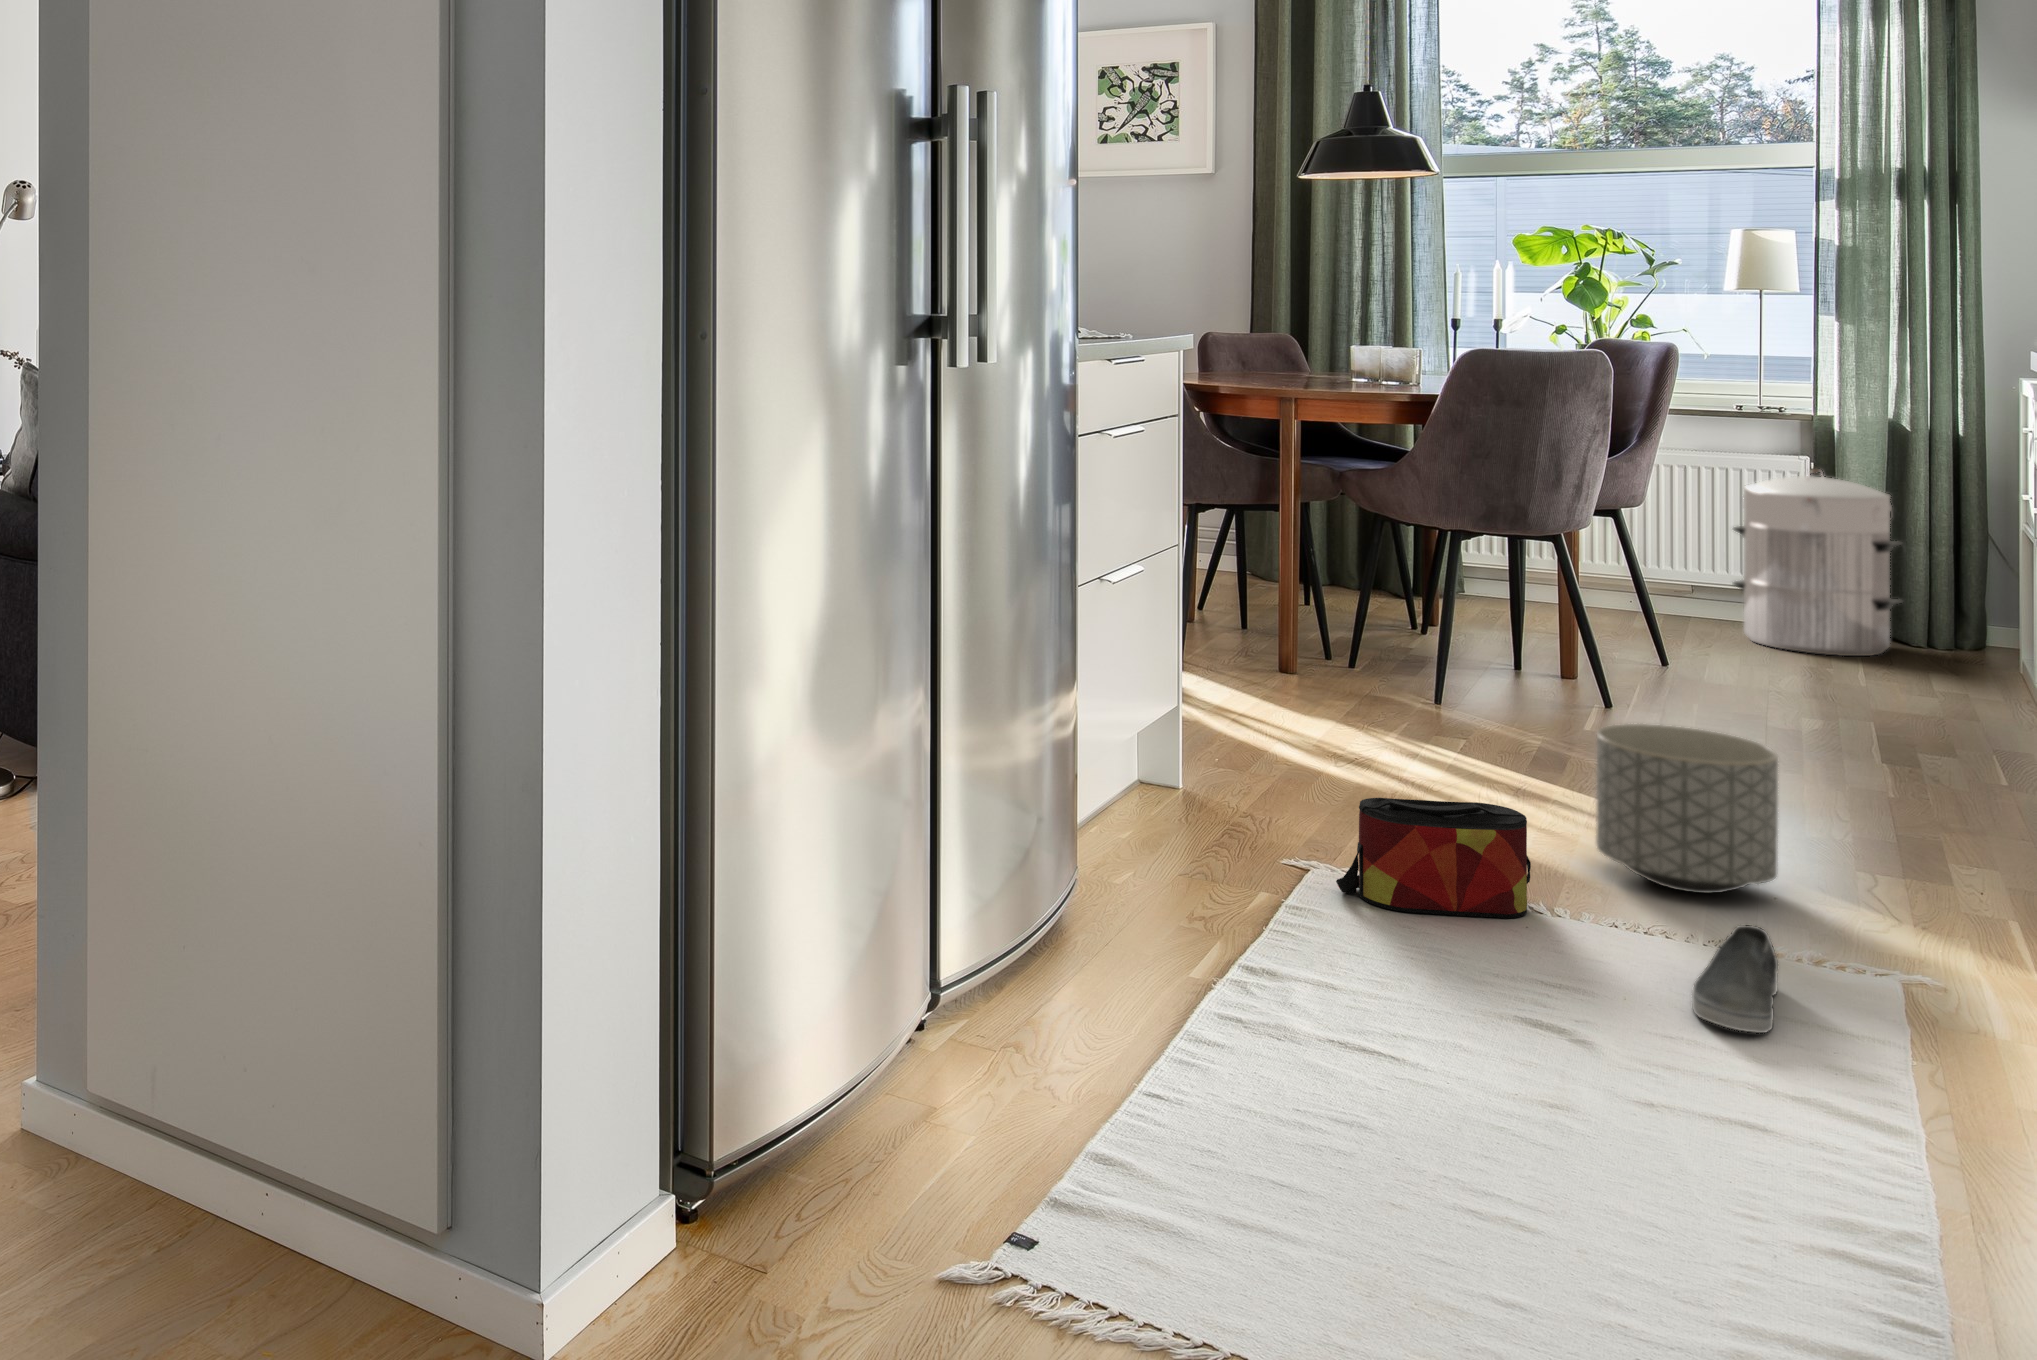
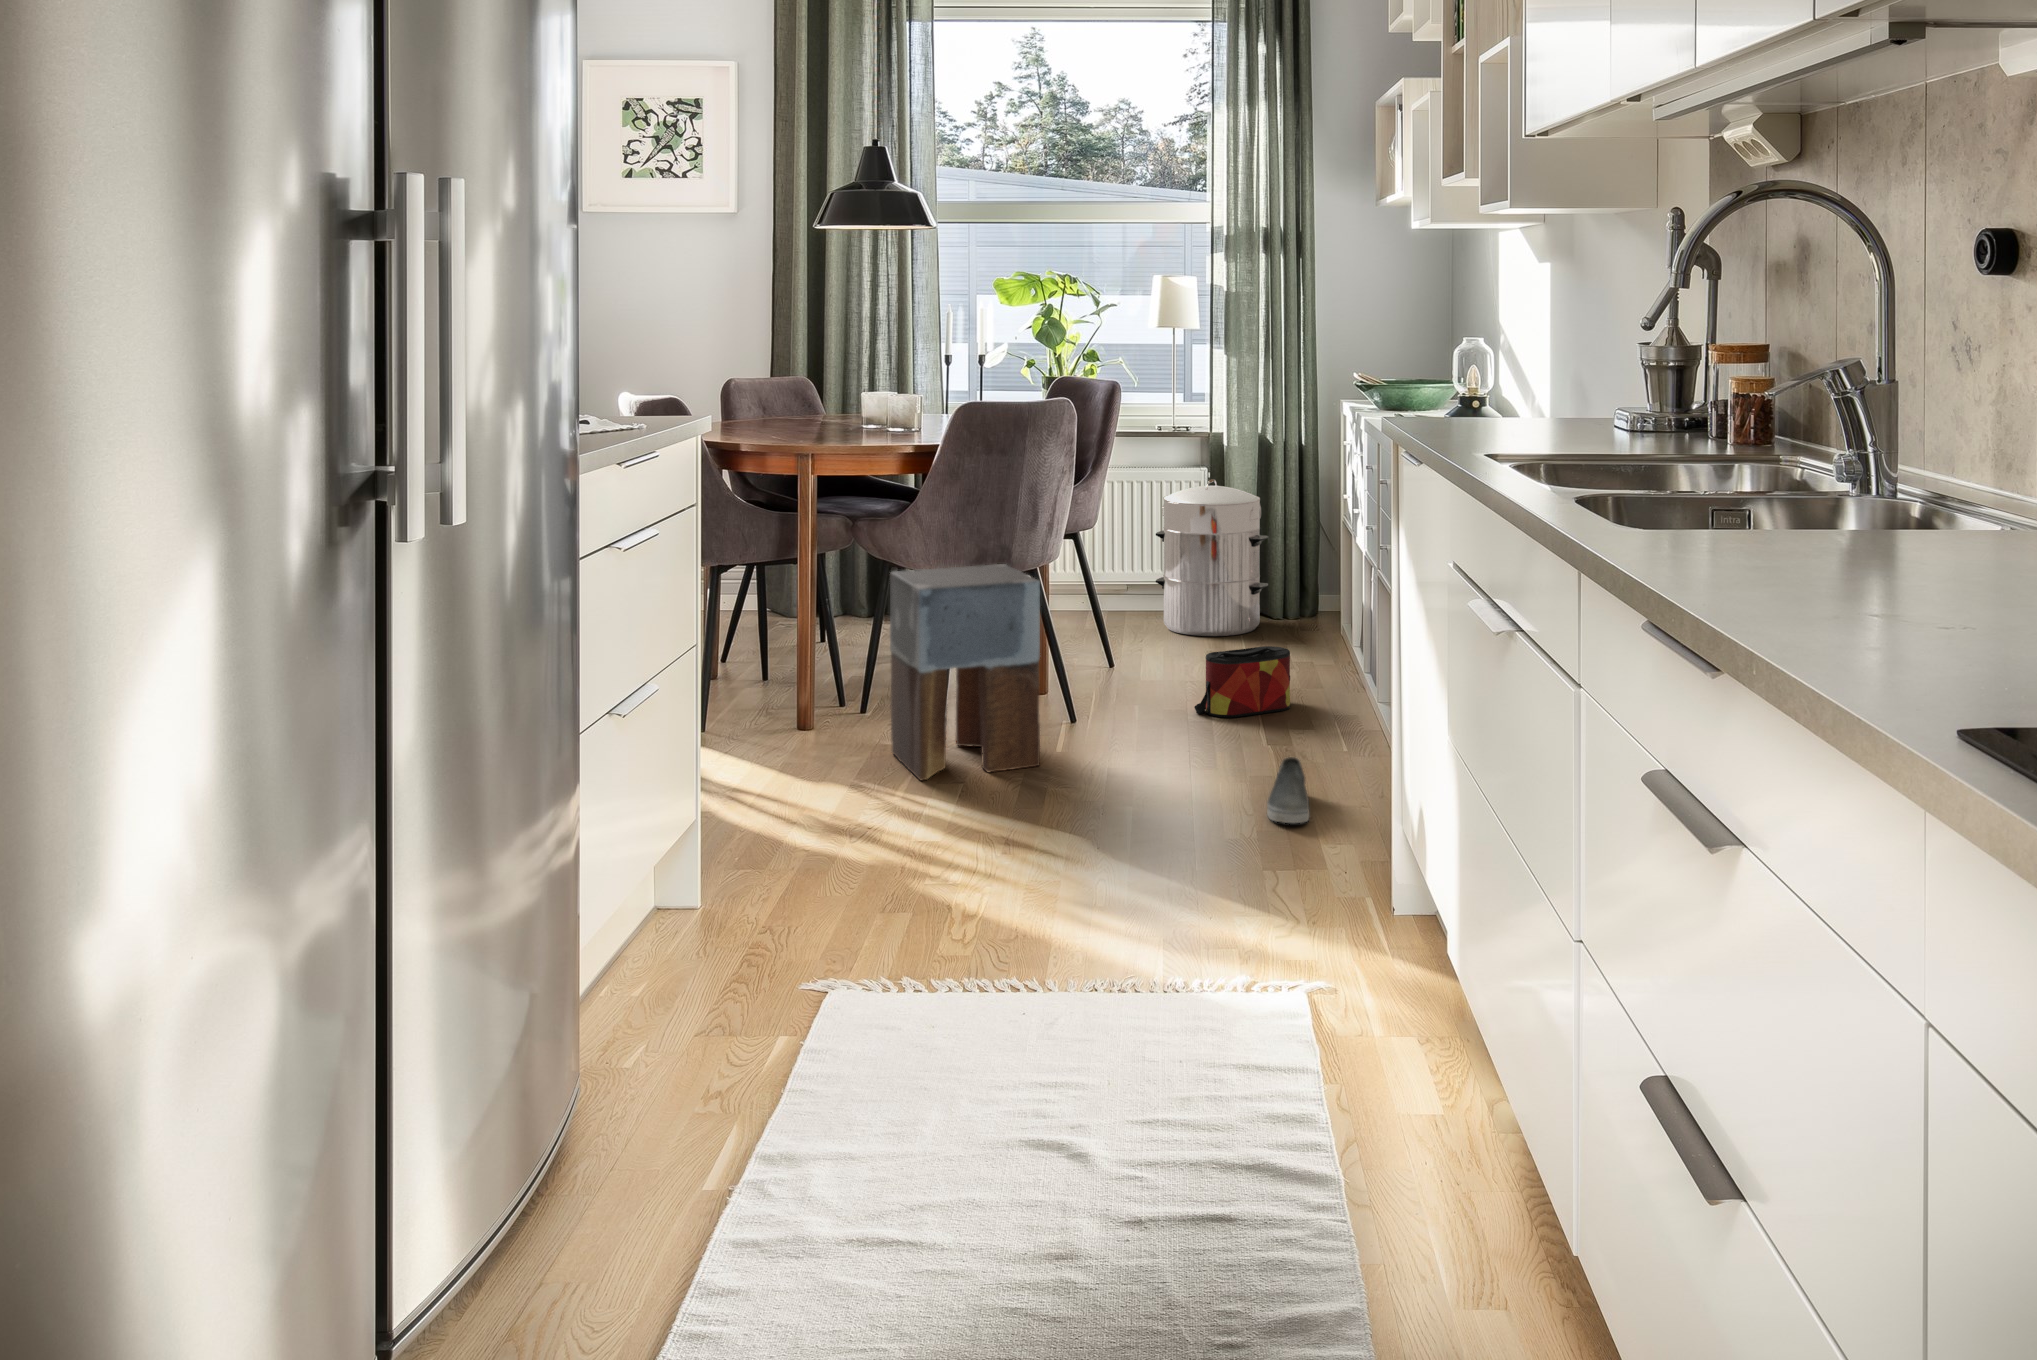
stool: none [1380,519,1561,739] -> present [890,564,1040,780]
planter: present [1596,724,1778,893] -> none [1078,769,1215,929]
bag: present [1336,798,1531,918] -> present [1194,646,1290,718]
shoe: present [1692,925,1778,1033] -> present [1267,757,1309,823]

